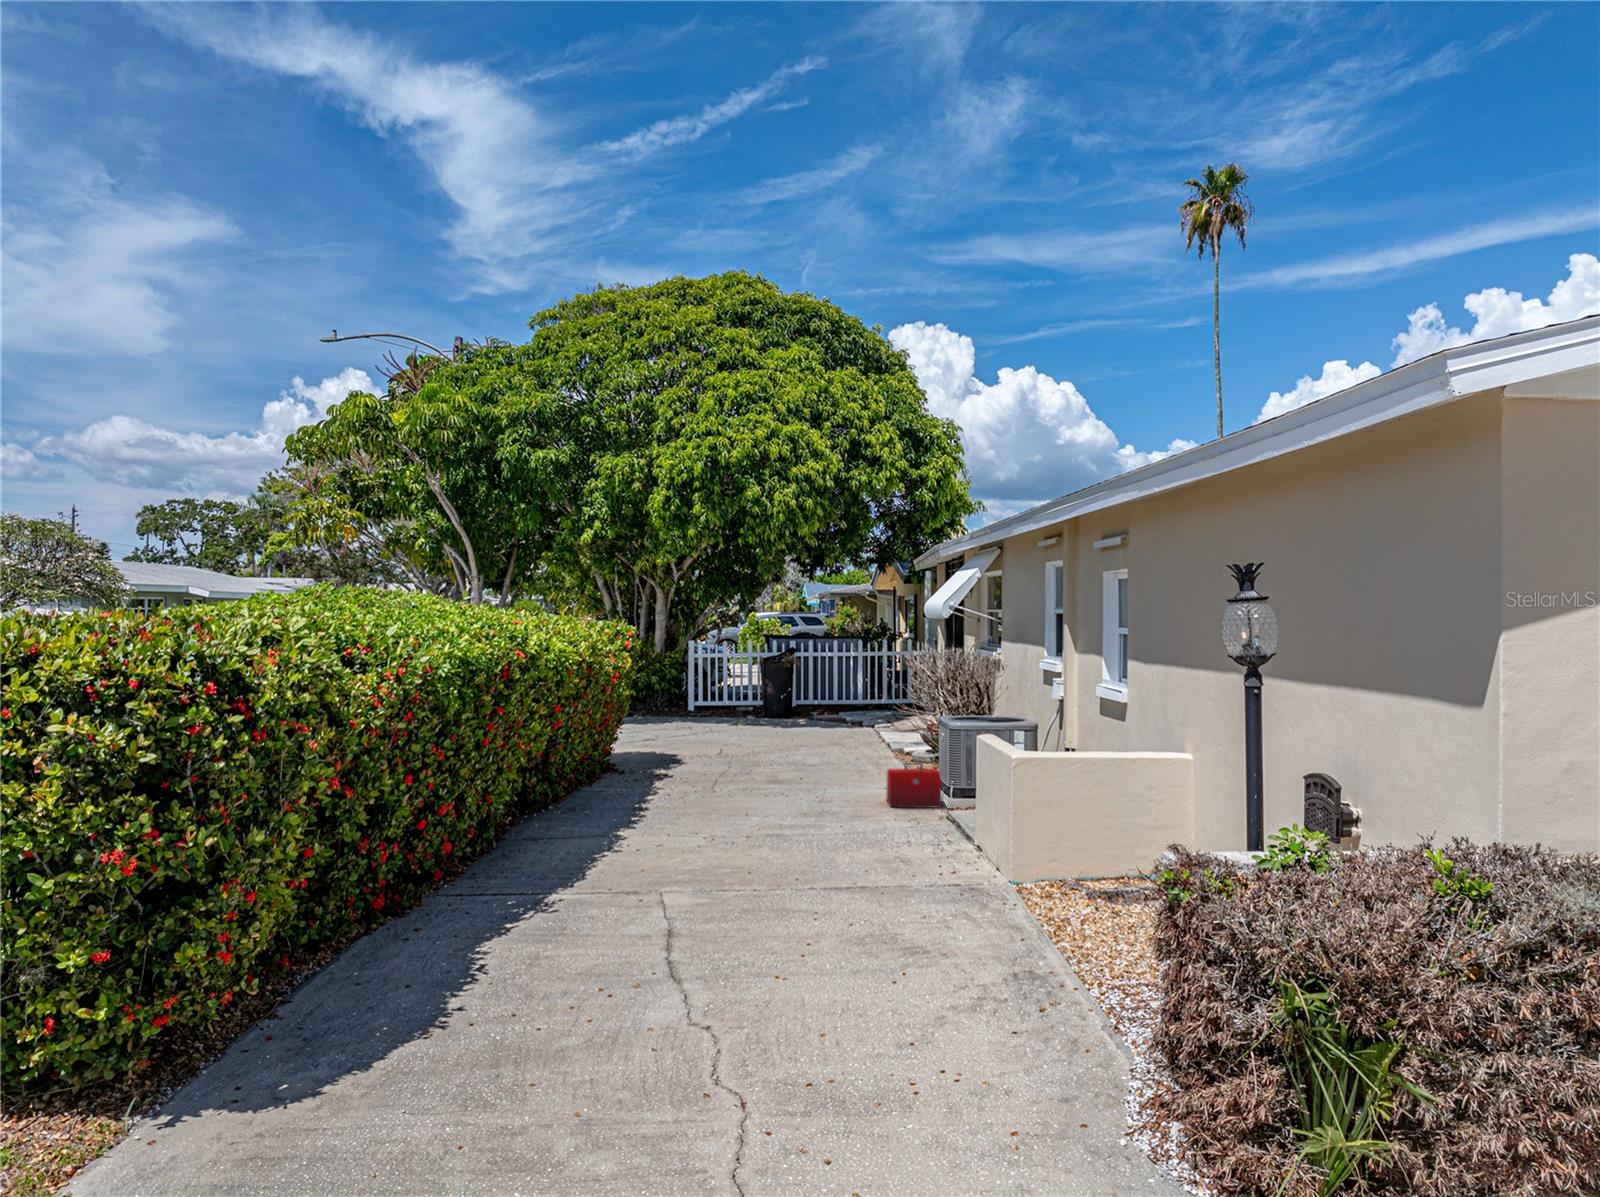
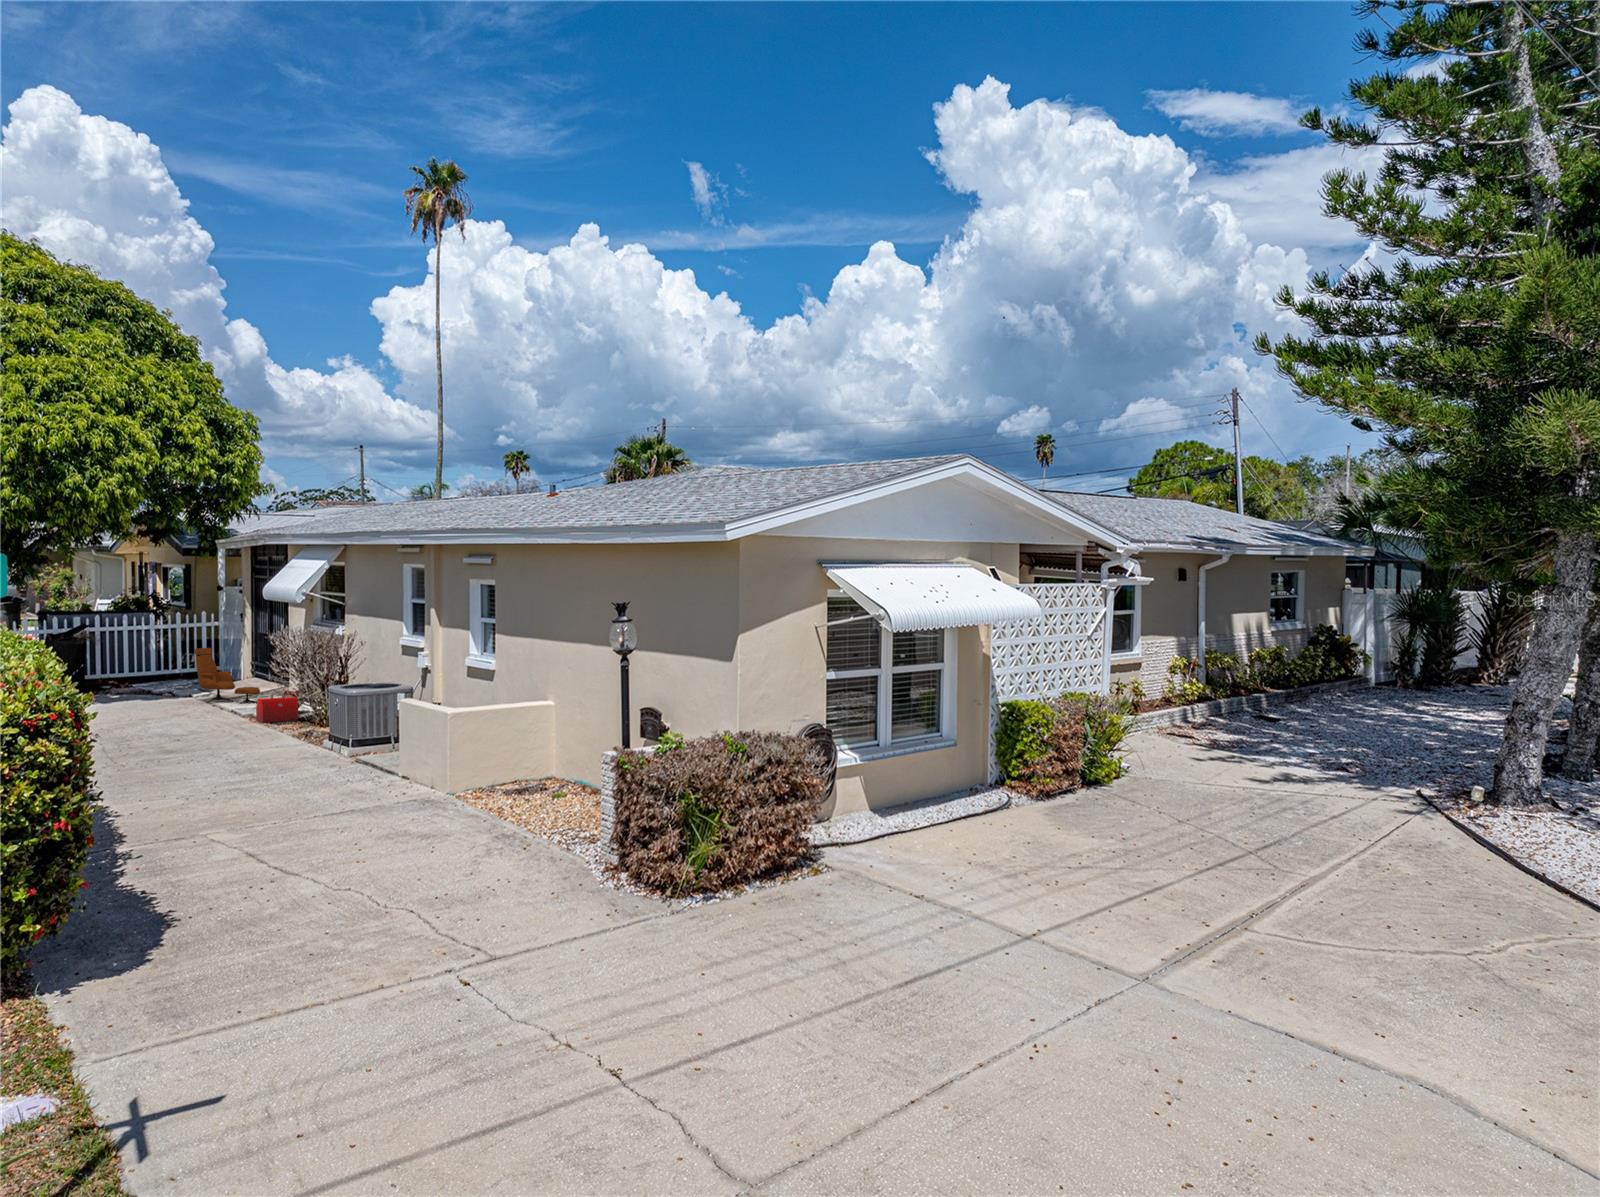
lounge chair: none [855,684,925,760] -> present [194,648,260,704]

